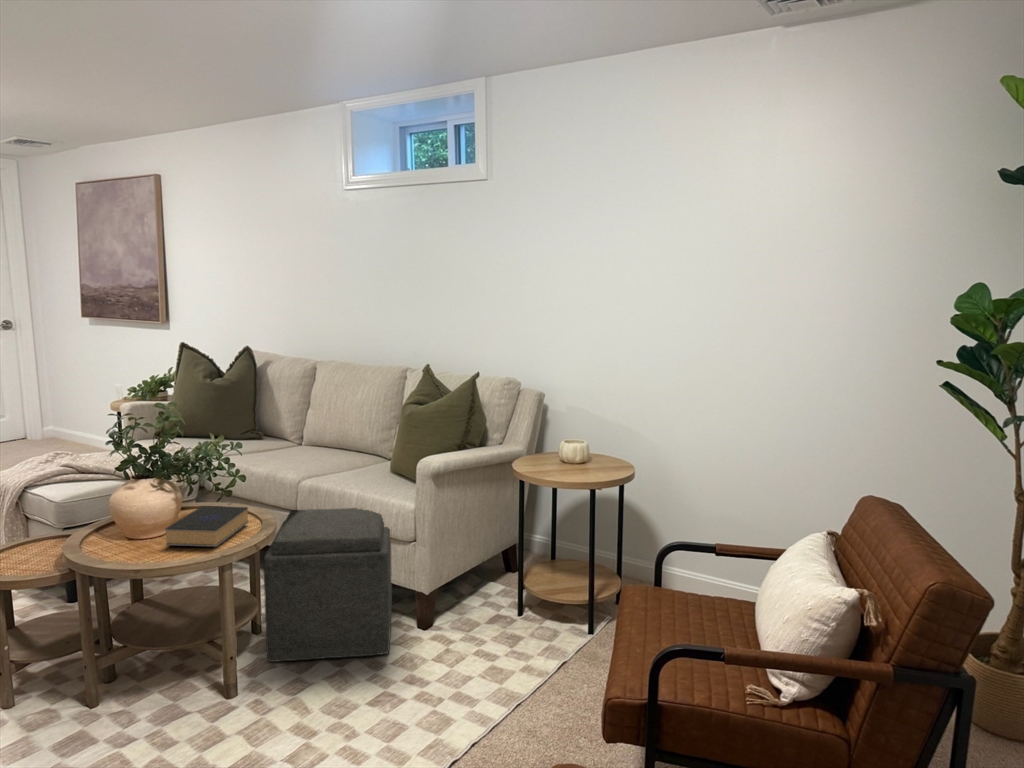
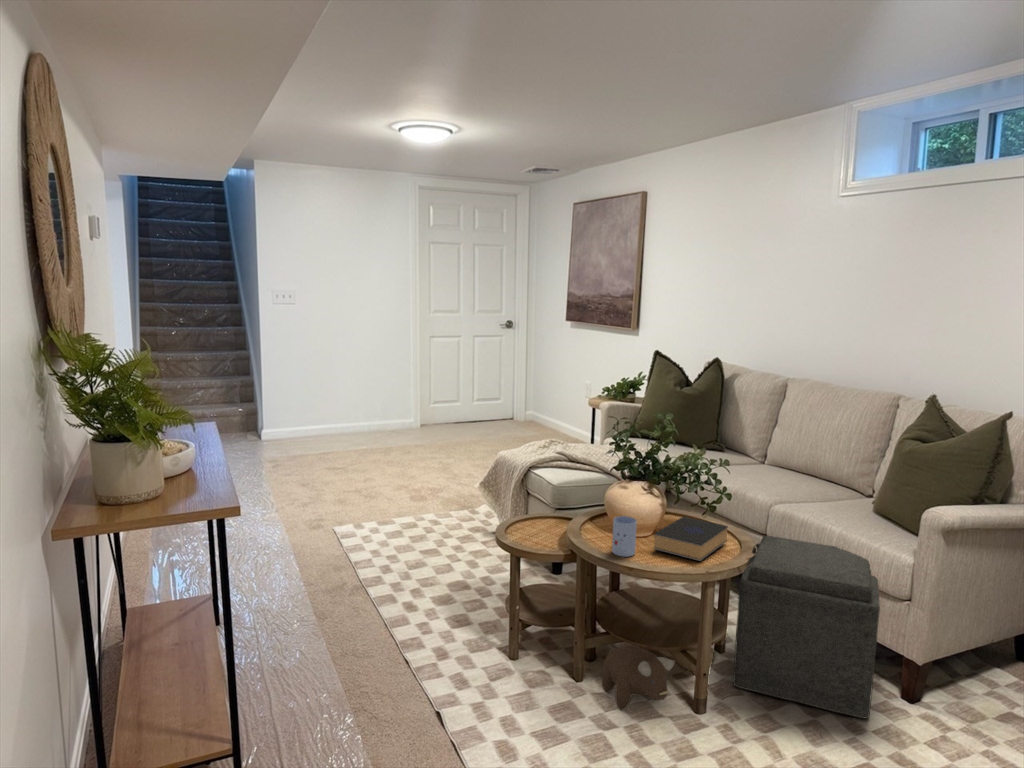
mug: none [114,516,144,560] -> present [612,516,637,557]
plush toy: none [117,651,197,724] -> present [602,645,675,710]

